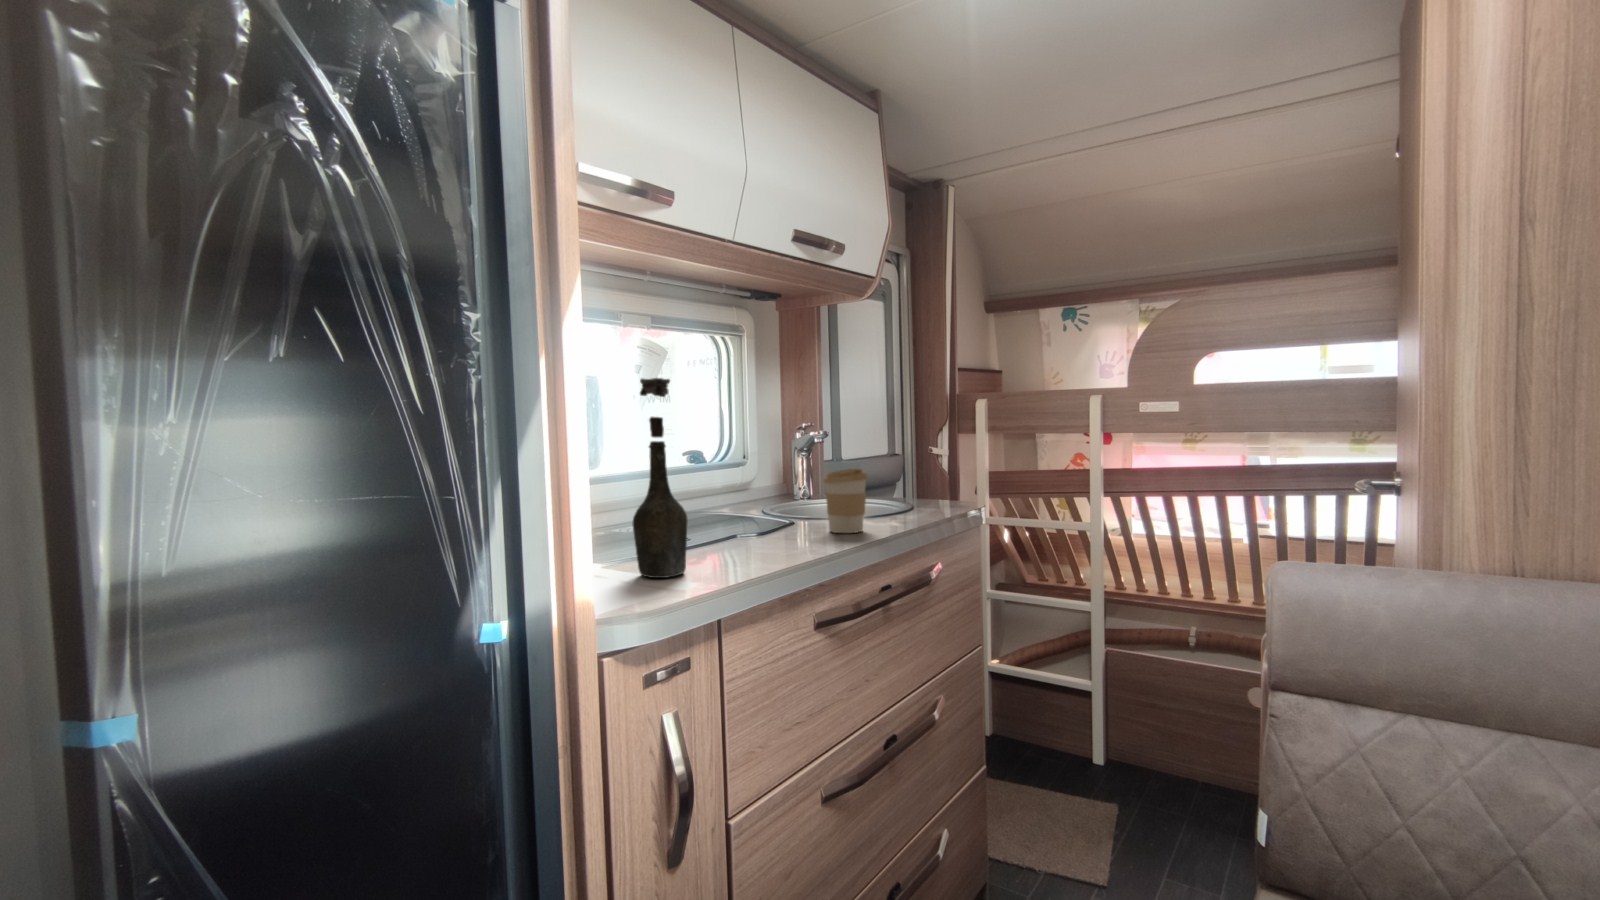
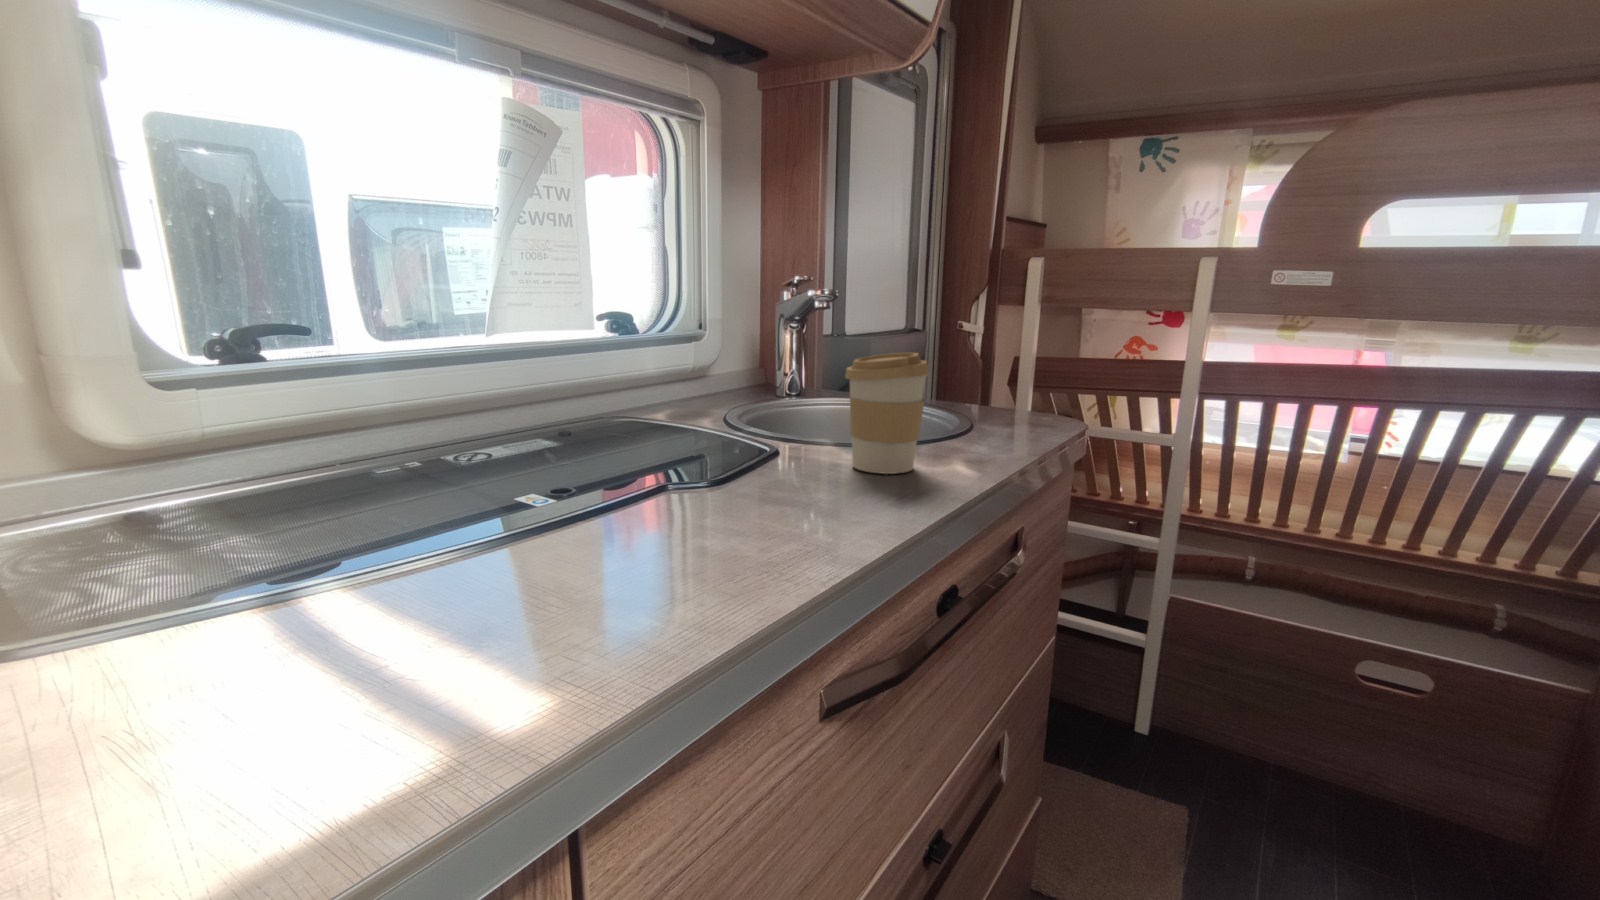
bottle: present [632,378,688,578] -> none [380,63,543,636]

